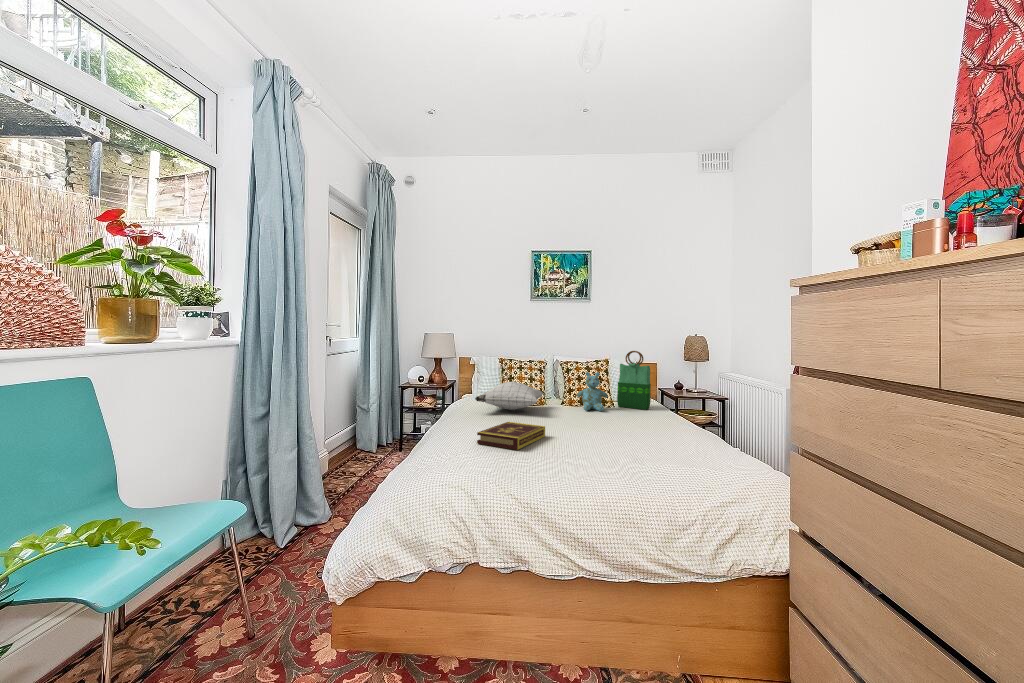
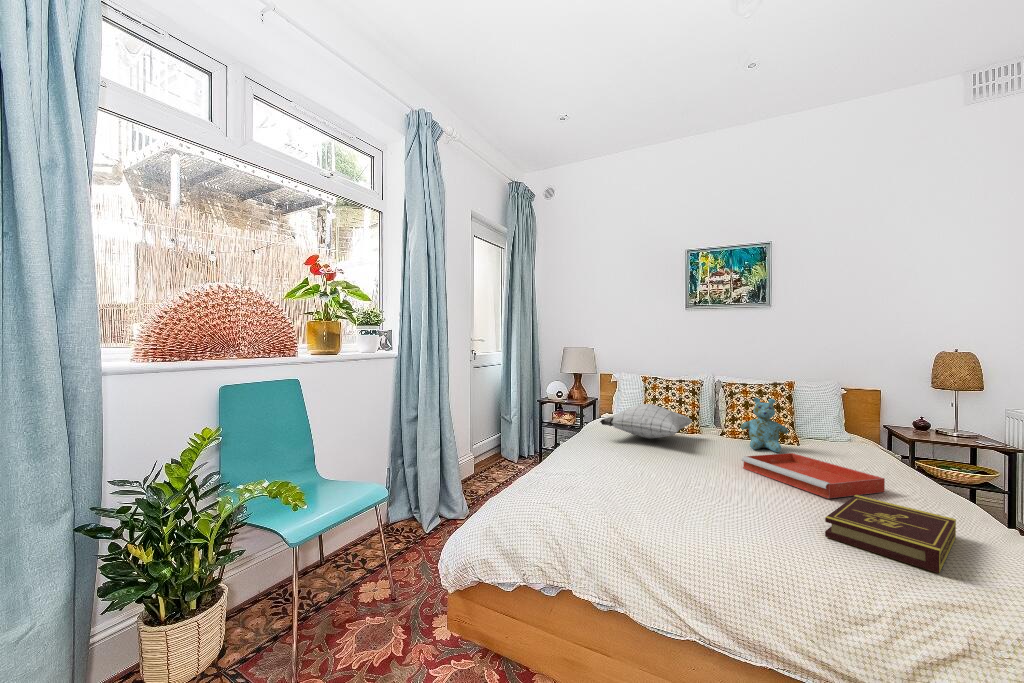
tote bag: present [617,351,651,410] -> none [806,371,864,457]
tray: none [582,410,662,433] -> present [741,453,885,498]
book: present [477,422,545,450] -> present [825,495,956,573]

